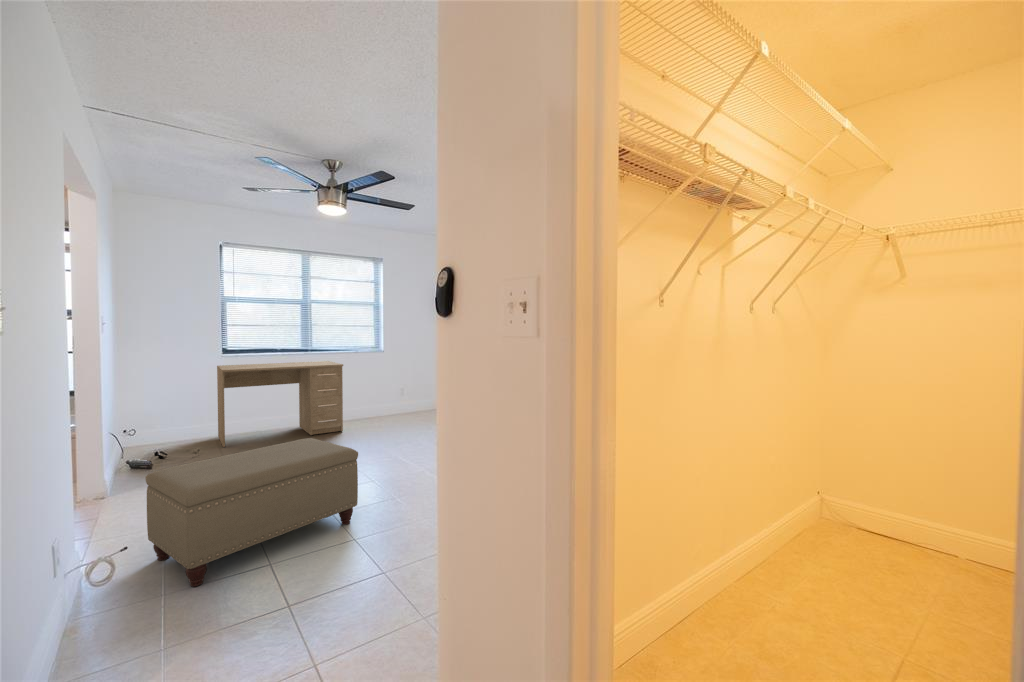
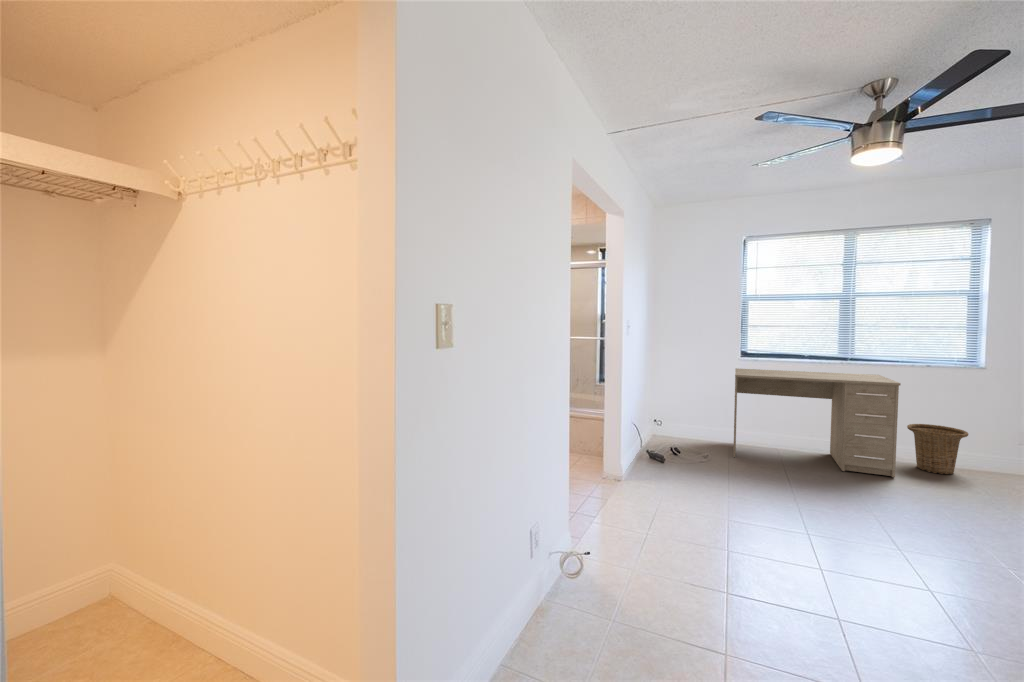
basket: none [347,392,378,423] -> present [907,424,968,474]
ottoman: present [146,438,358,587] -> none [622,481,892,657]

